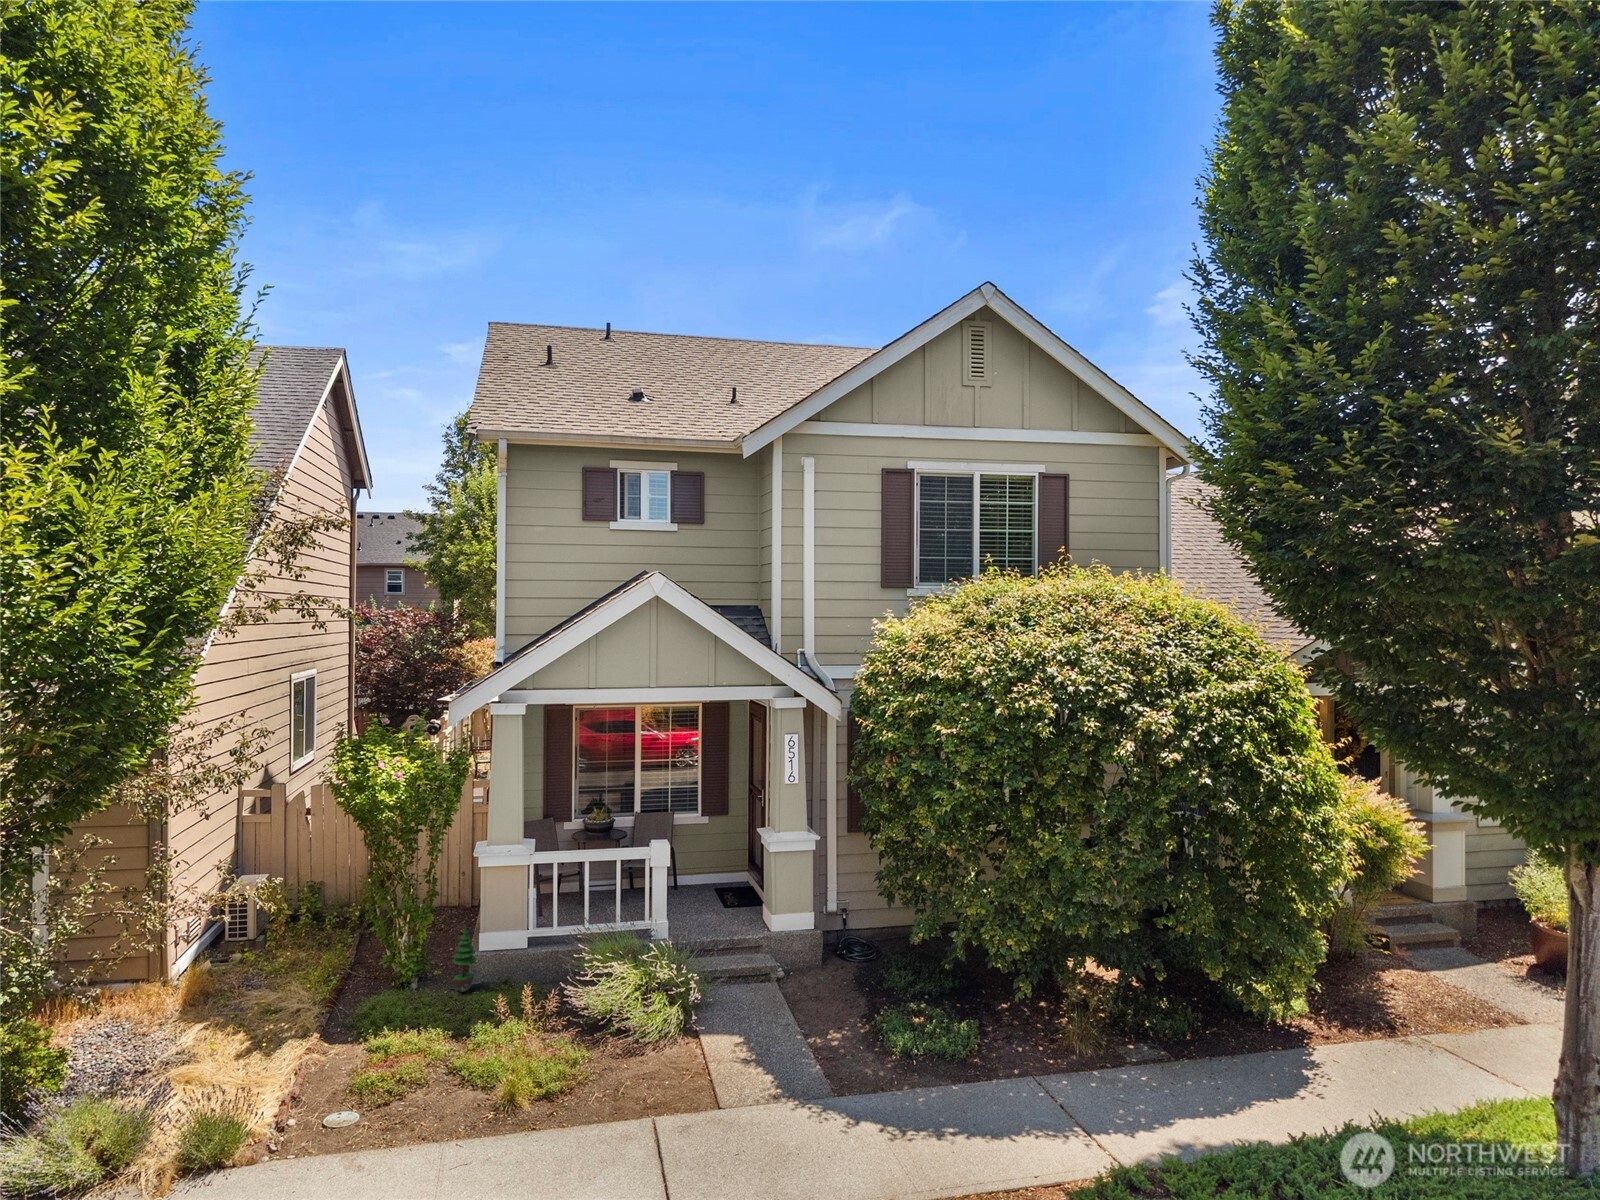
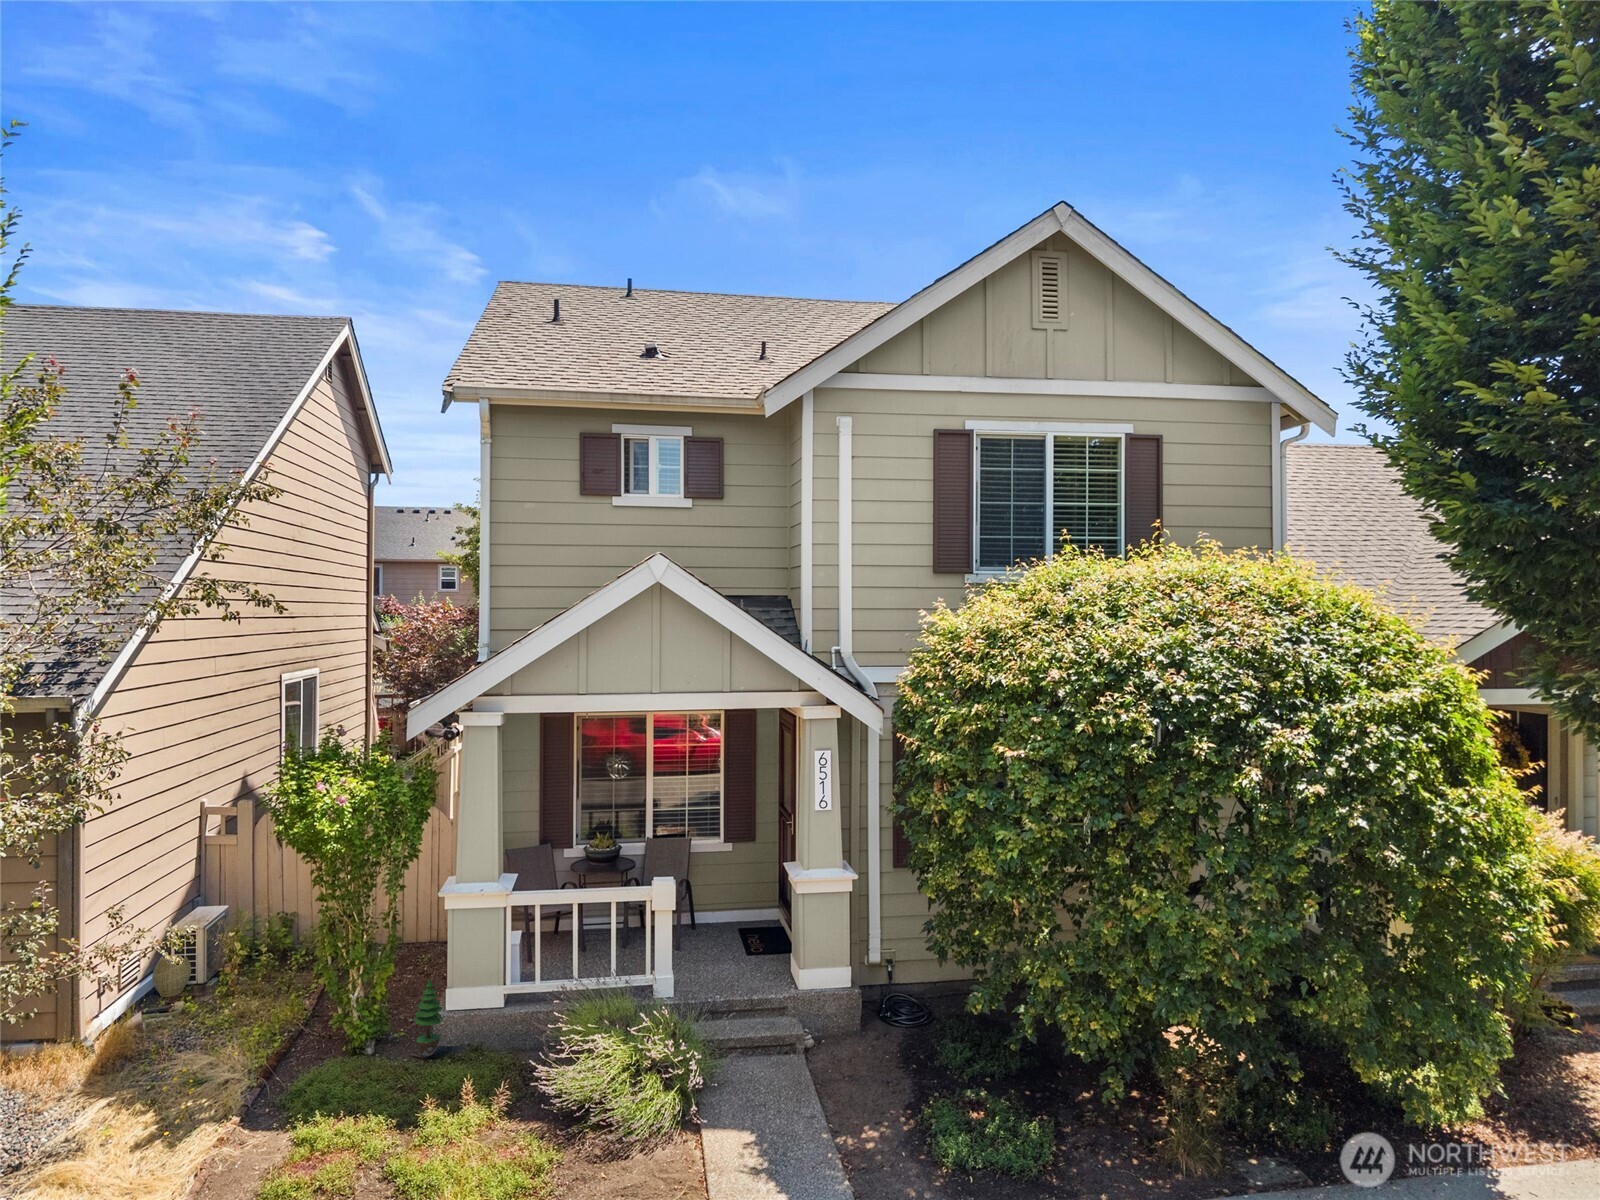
woven basket: none [211,914,244,953] -> present [152,956,191,997]

